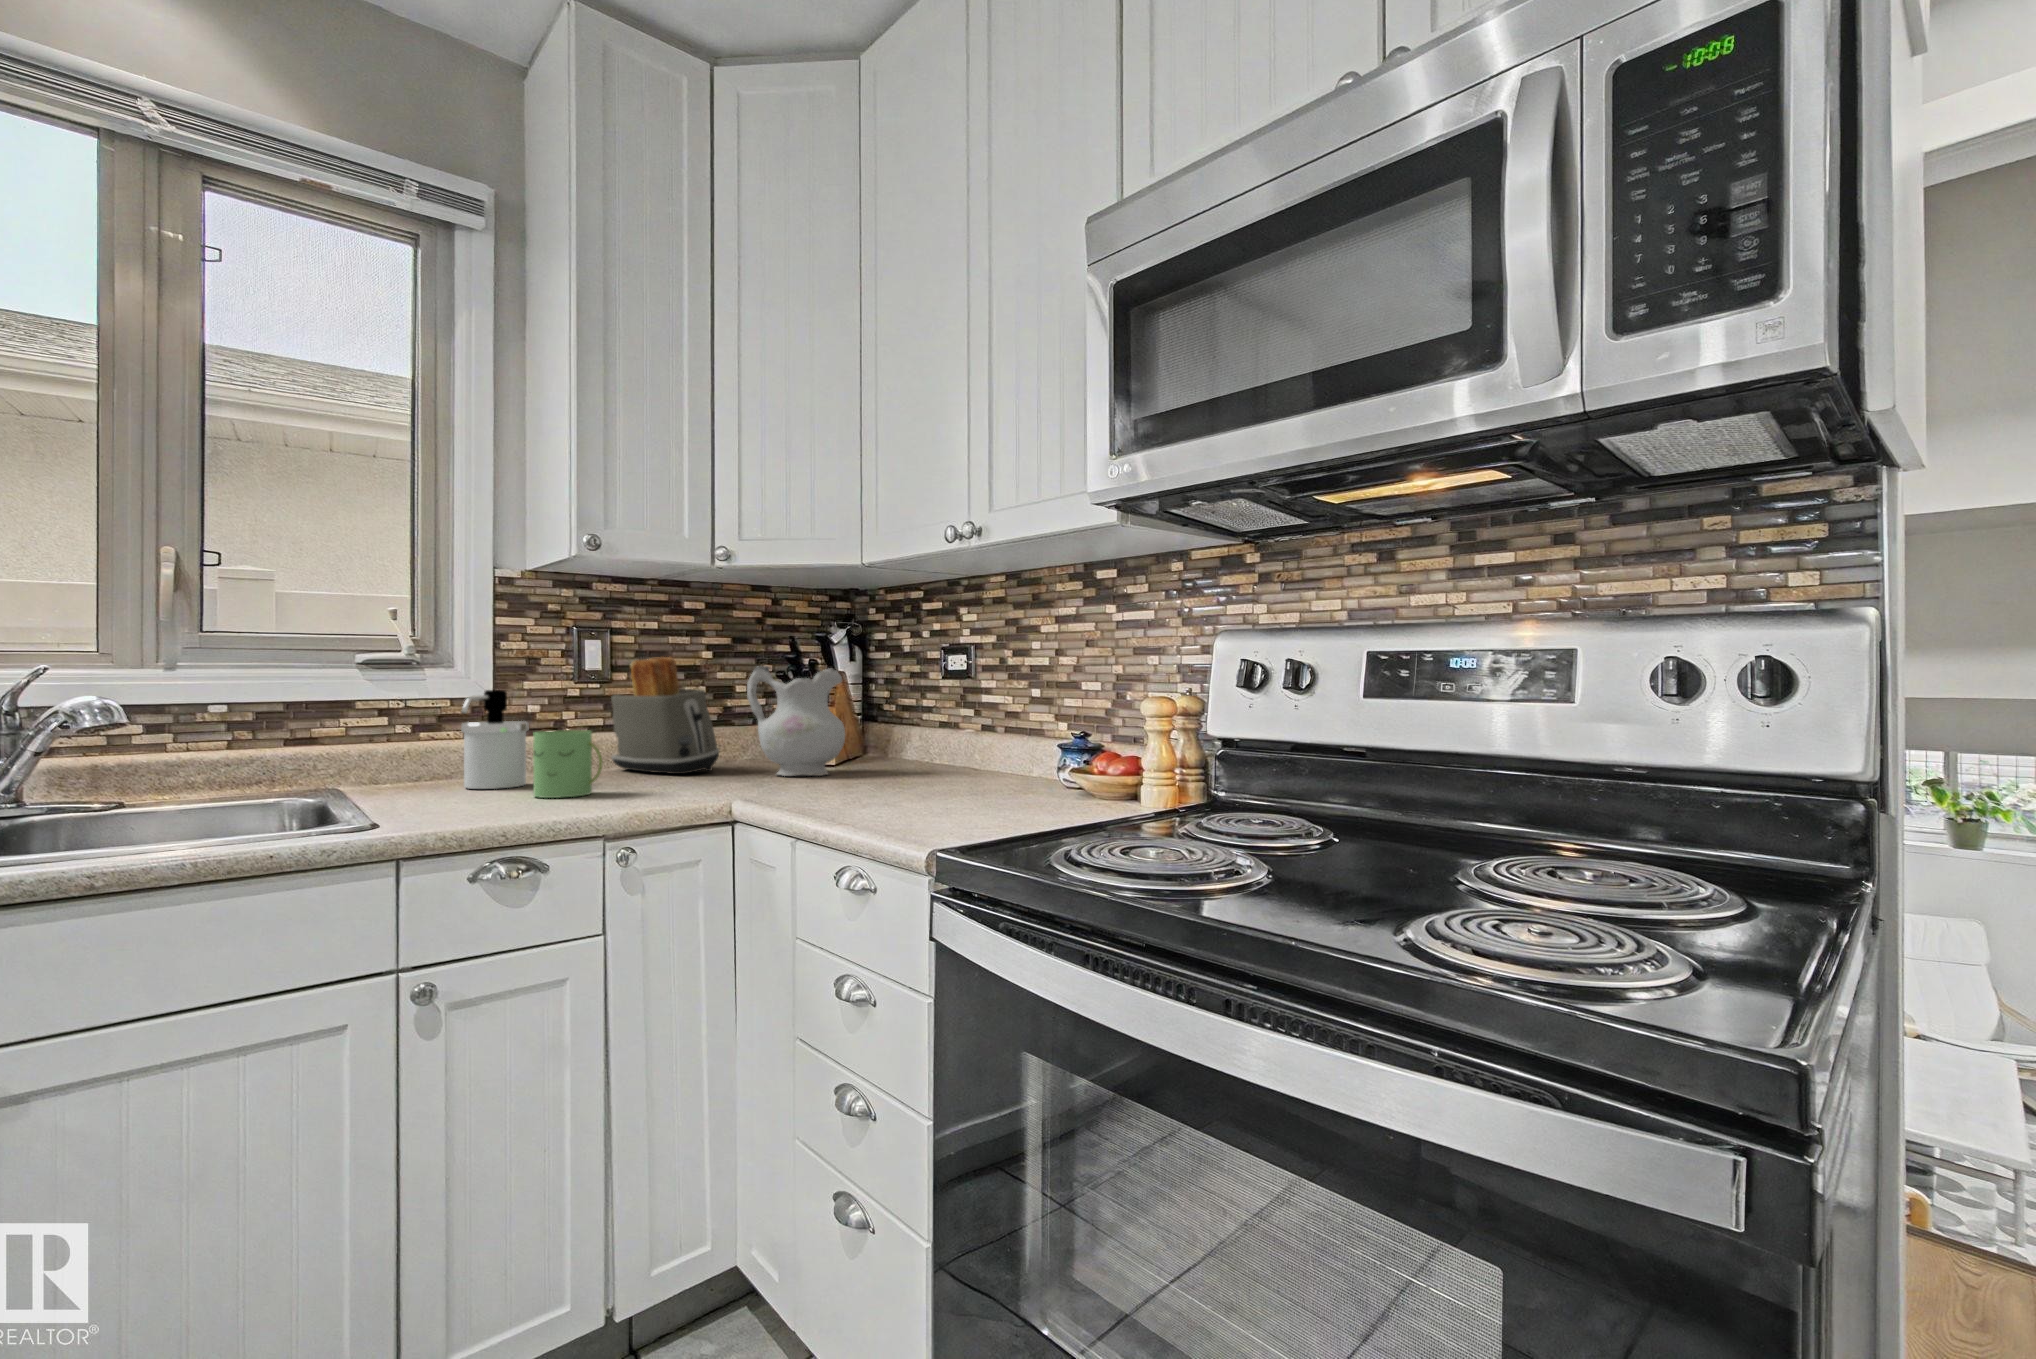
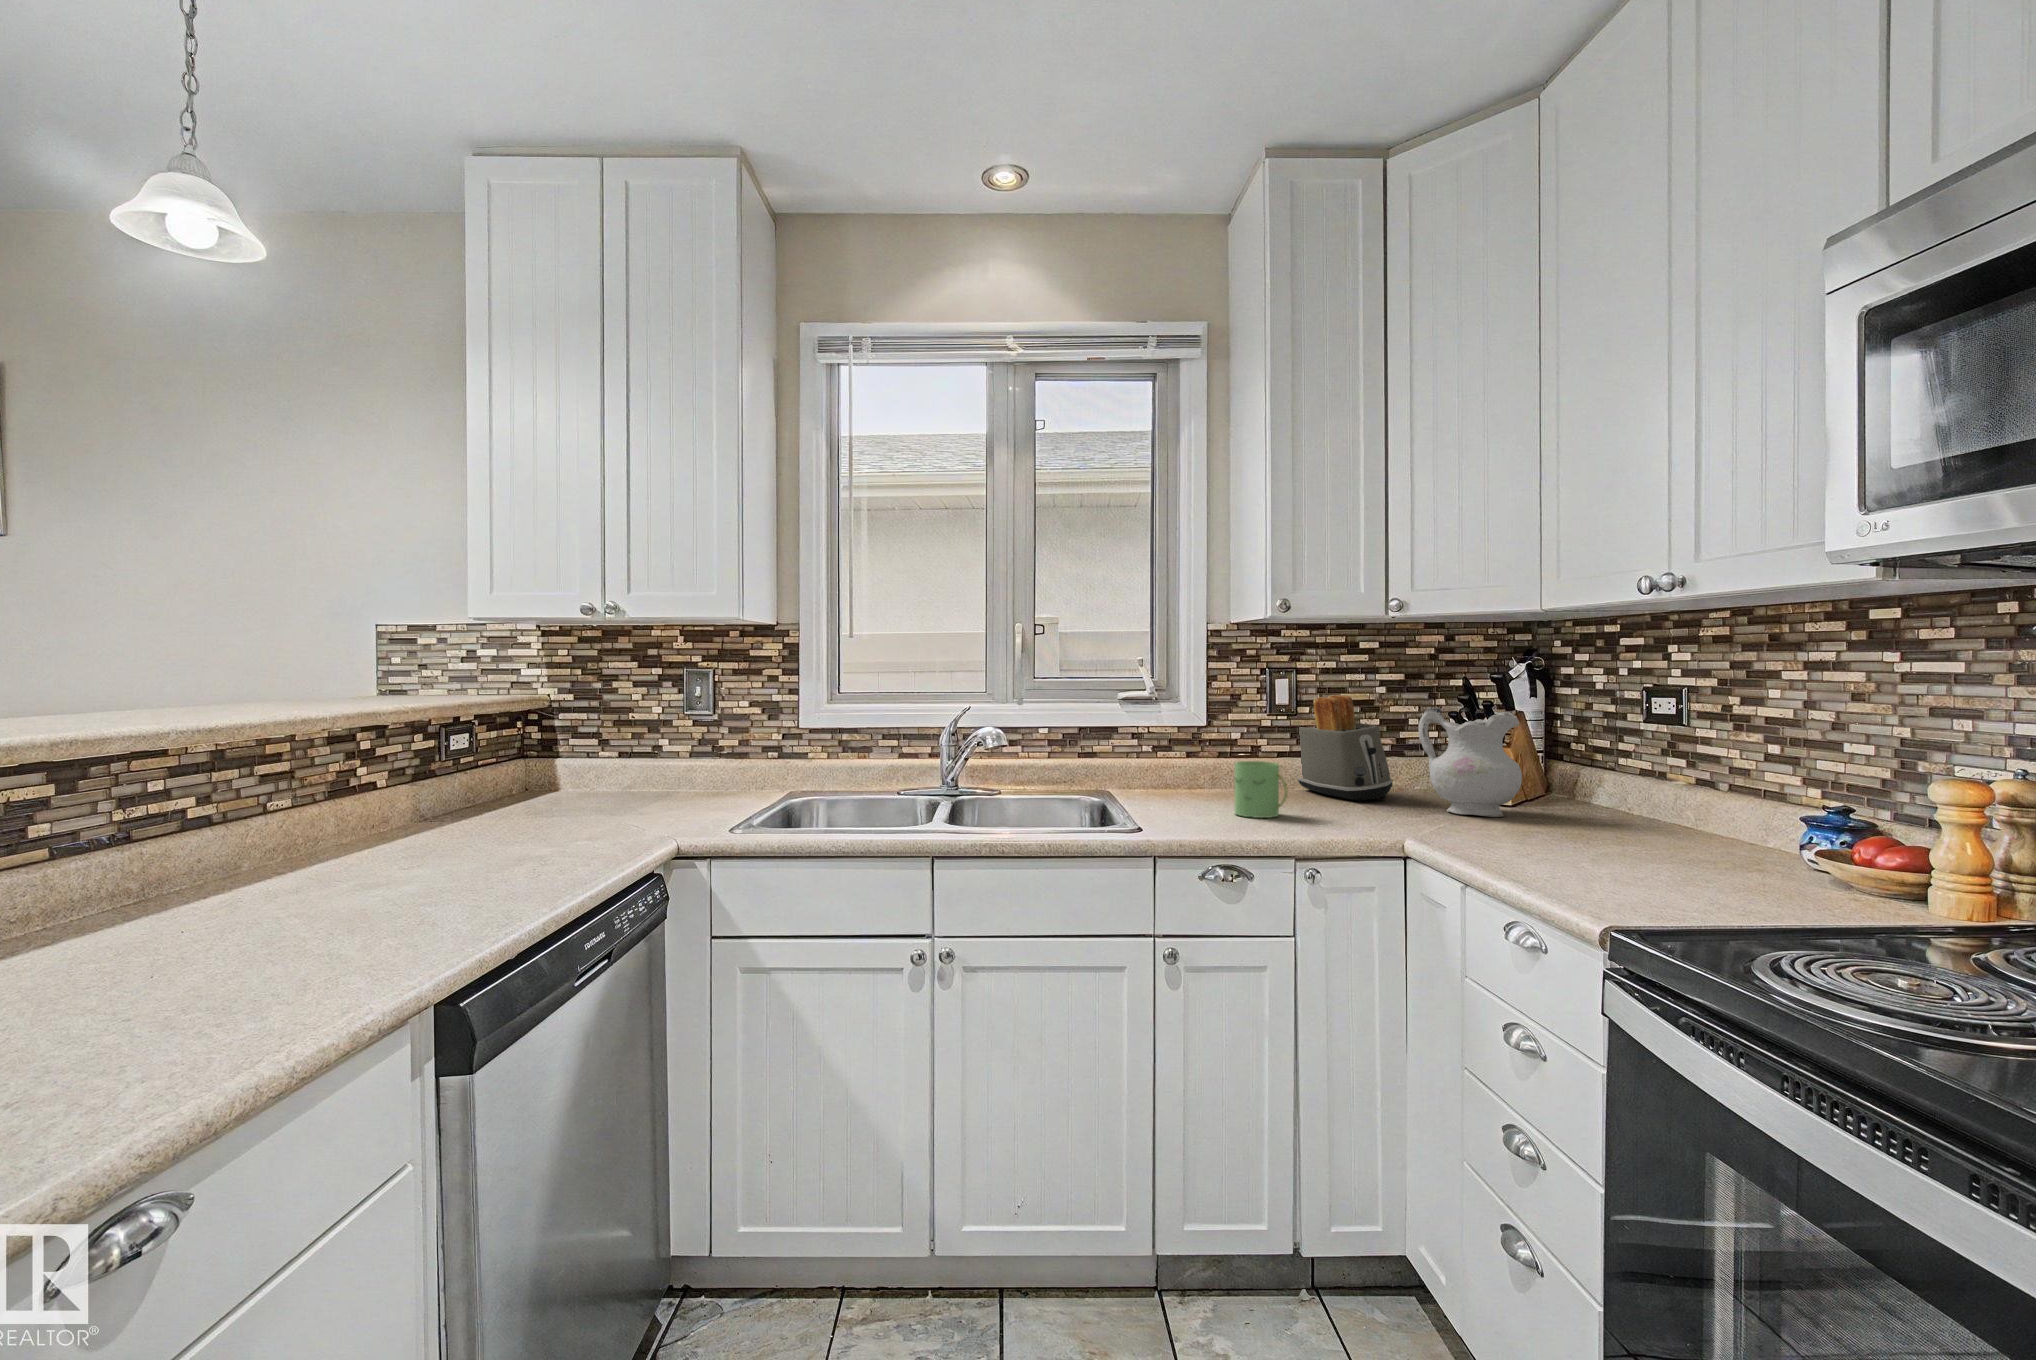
soap dispenser: present [461,690,529,789] -> none [1184,723,1232,802]

